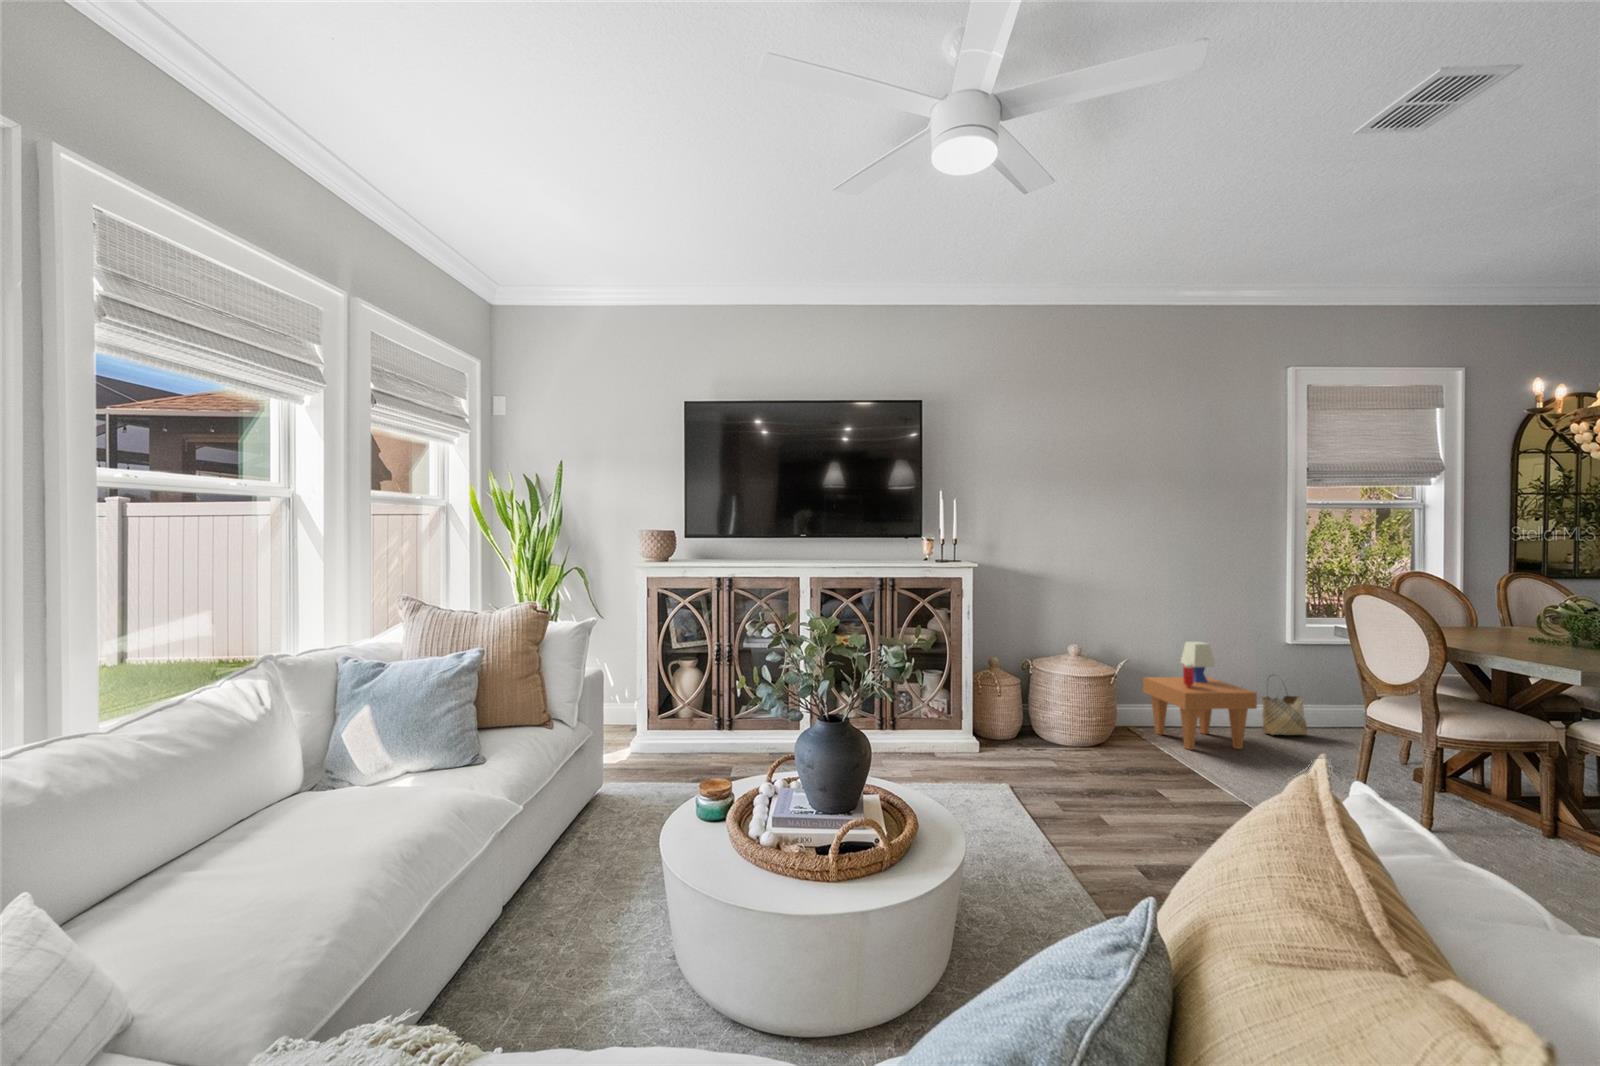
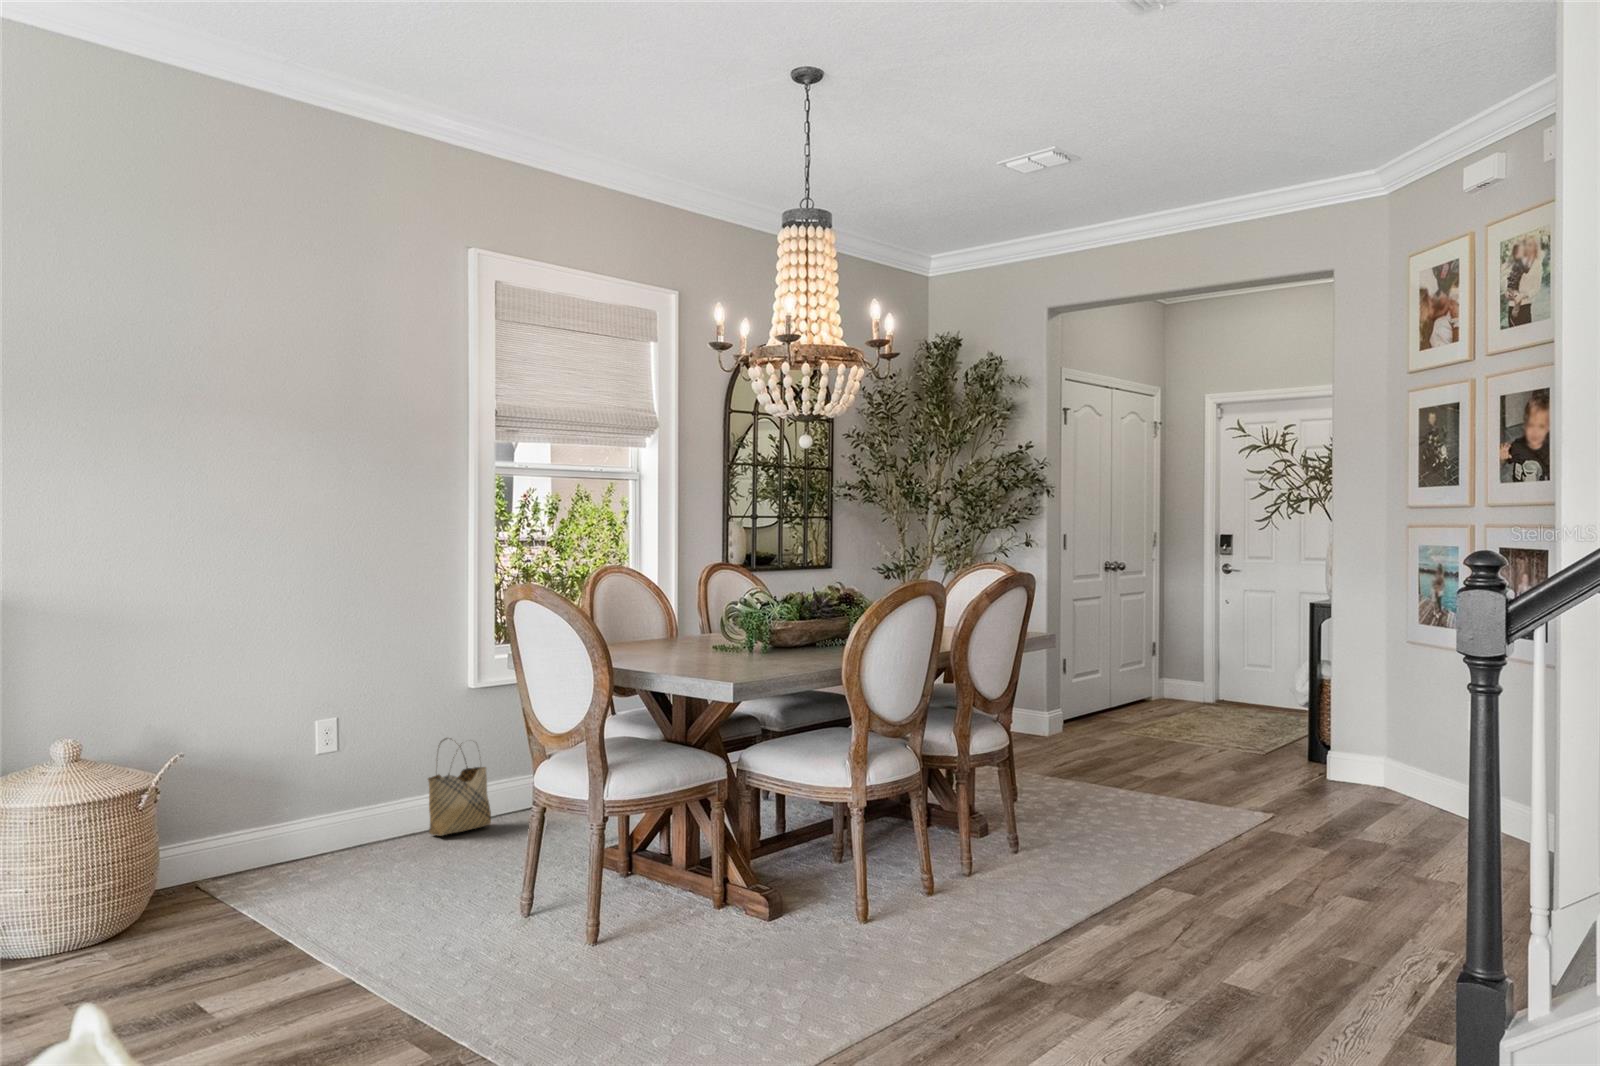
side table: present [1143,642,1257,750] -> none [226,699,408,897]

